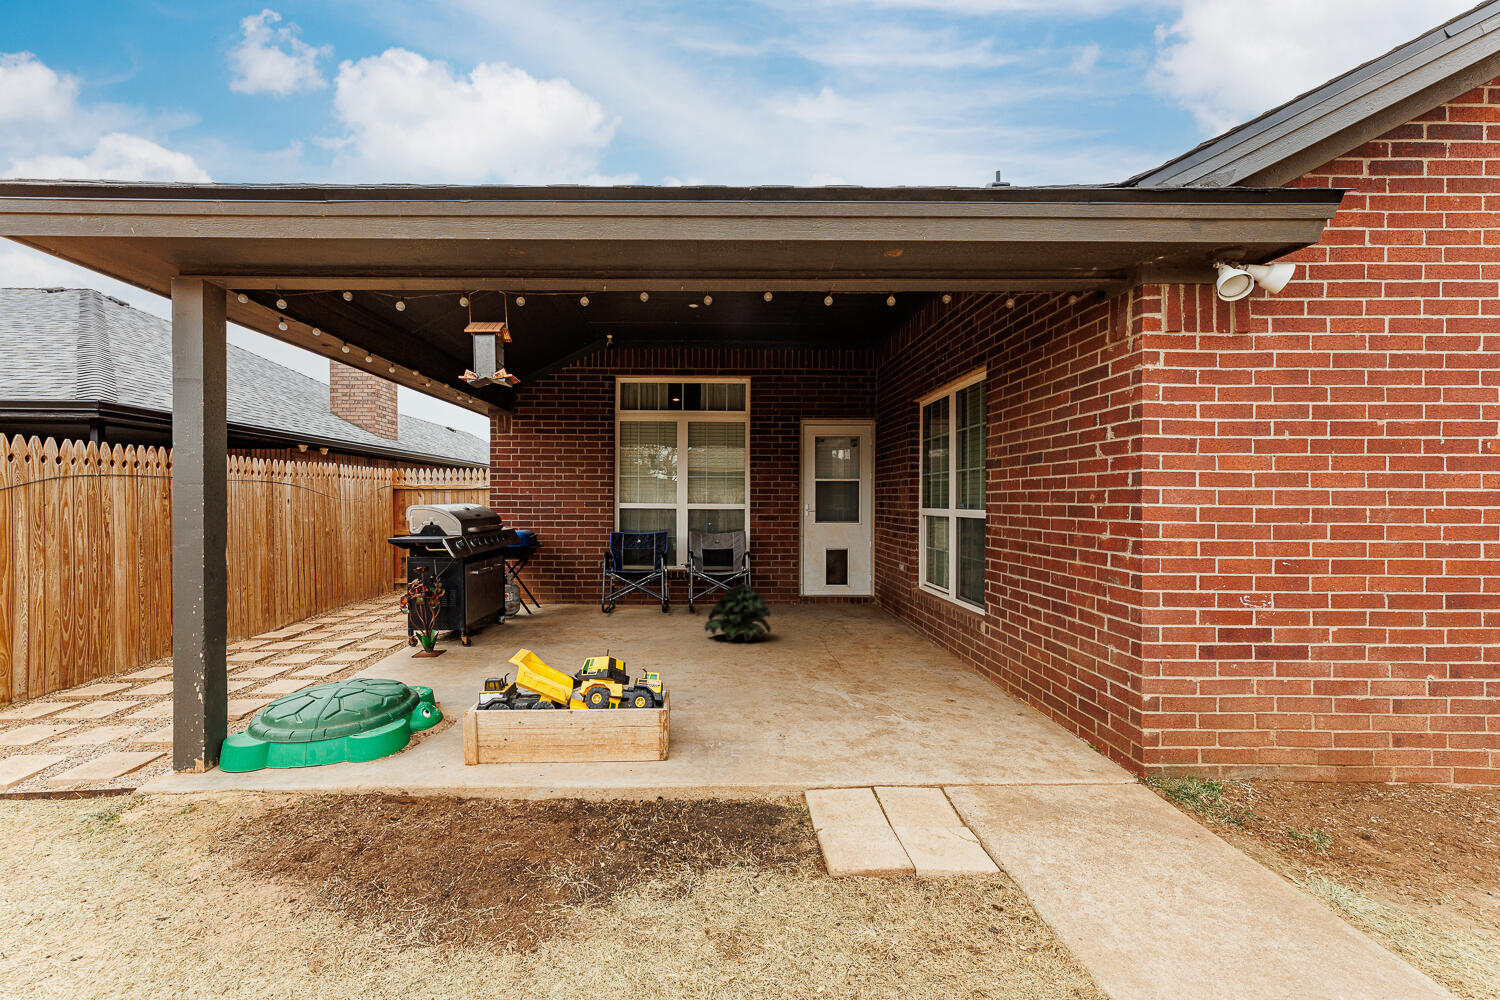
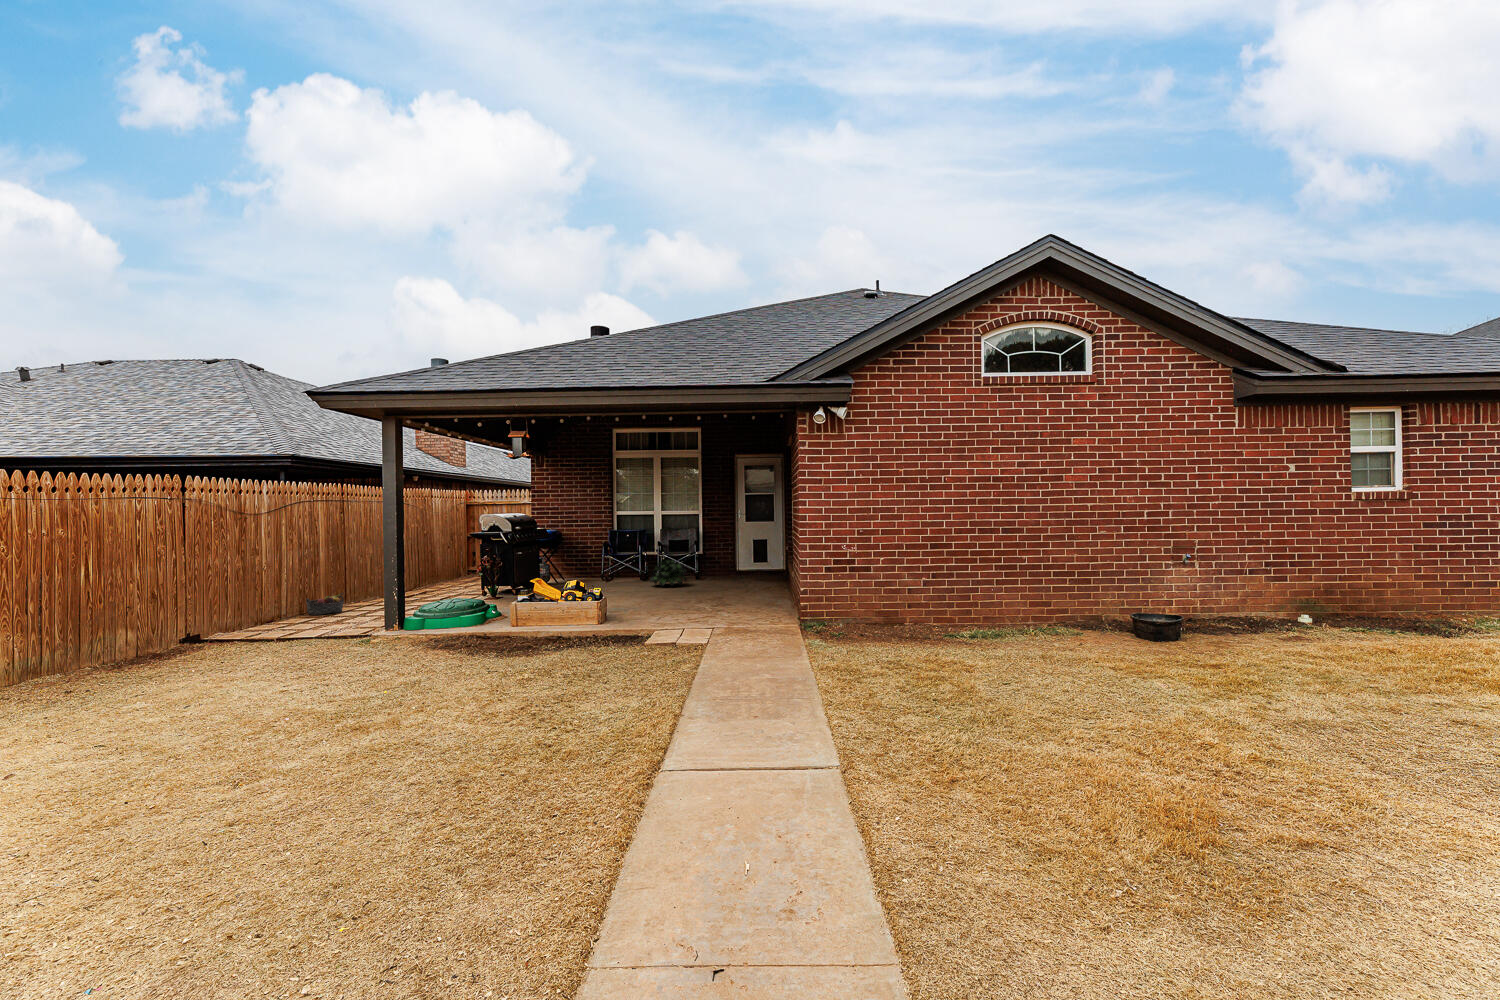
basket: none [30,655,116,705] -> present [306,593,344,615]

